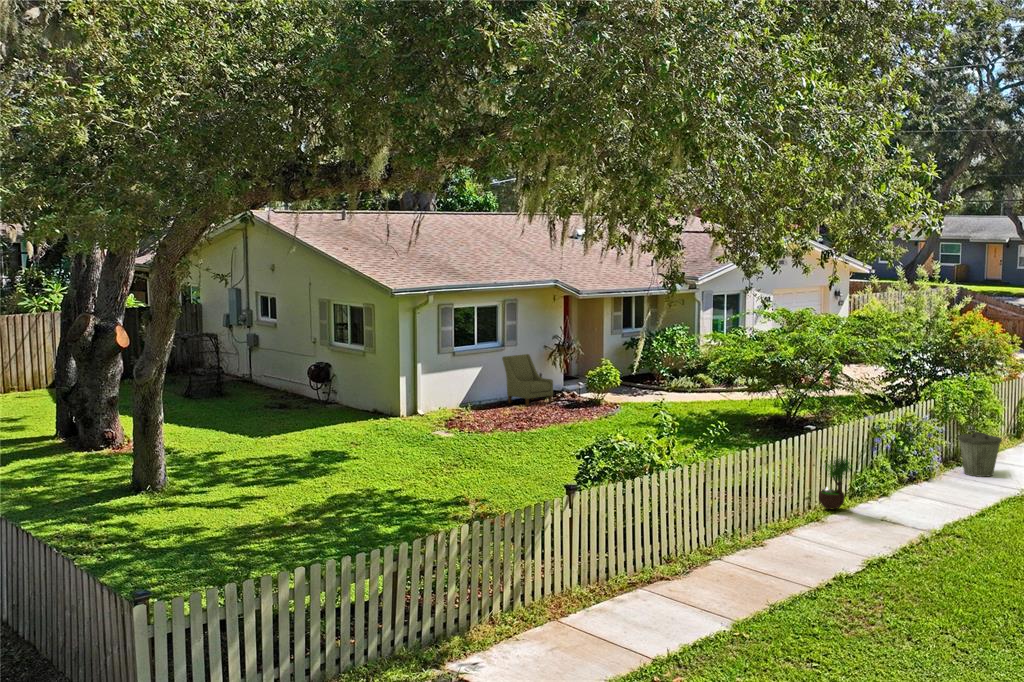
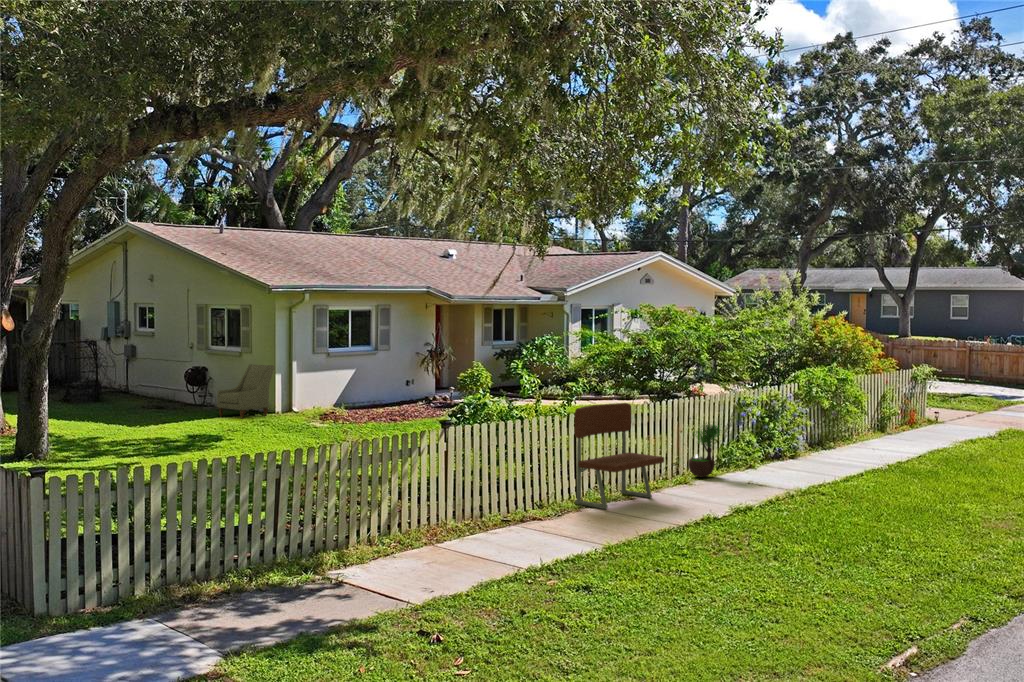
chair: present [502,354,553,406] -> present [217,364,275,418]
trash can: present [958,432,1002,477] -> none [814,410,855,452]
bench: none [705,444,791,548] -> present [575,403,664,509]

